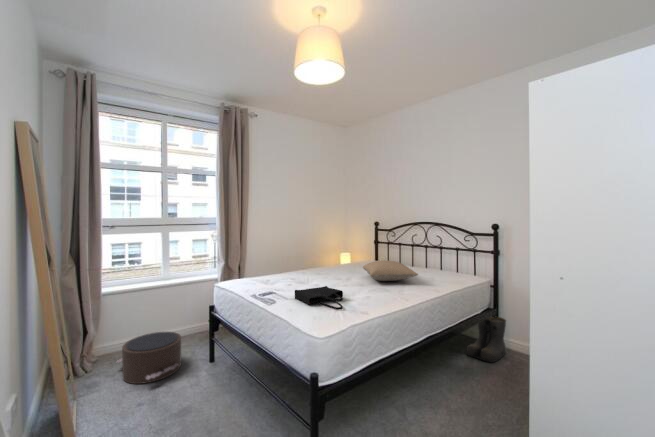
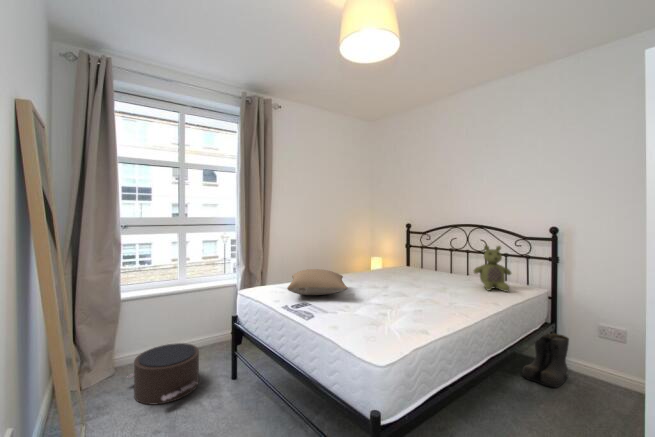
stuffed bear: none [425,241,458,281] -> present [473,245,511,291]
pillow: present [363,260,418,281] -> present [287,269,348,295]
tote bag: present [295,286,343,310] -> none [334,297,395,327]

